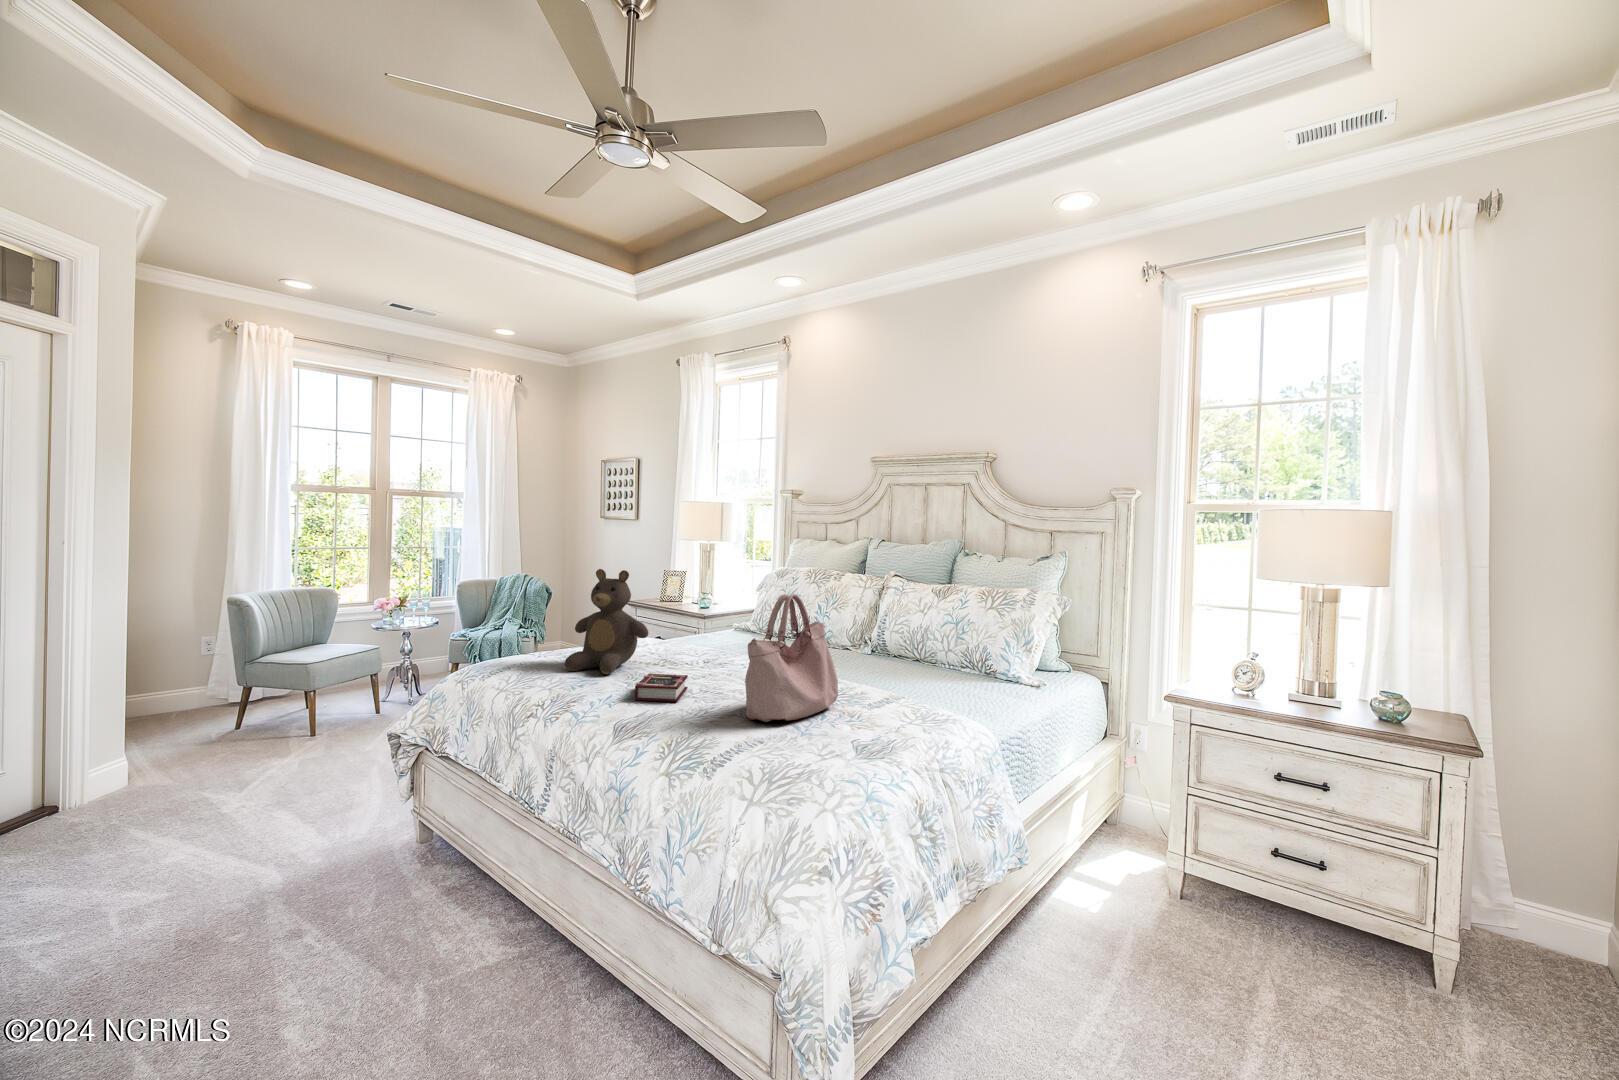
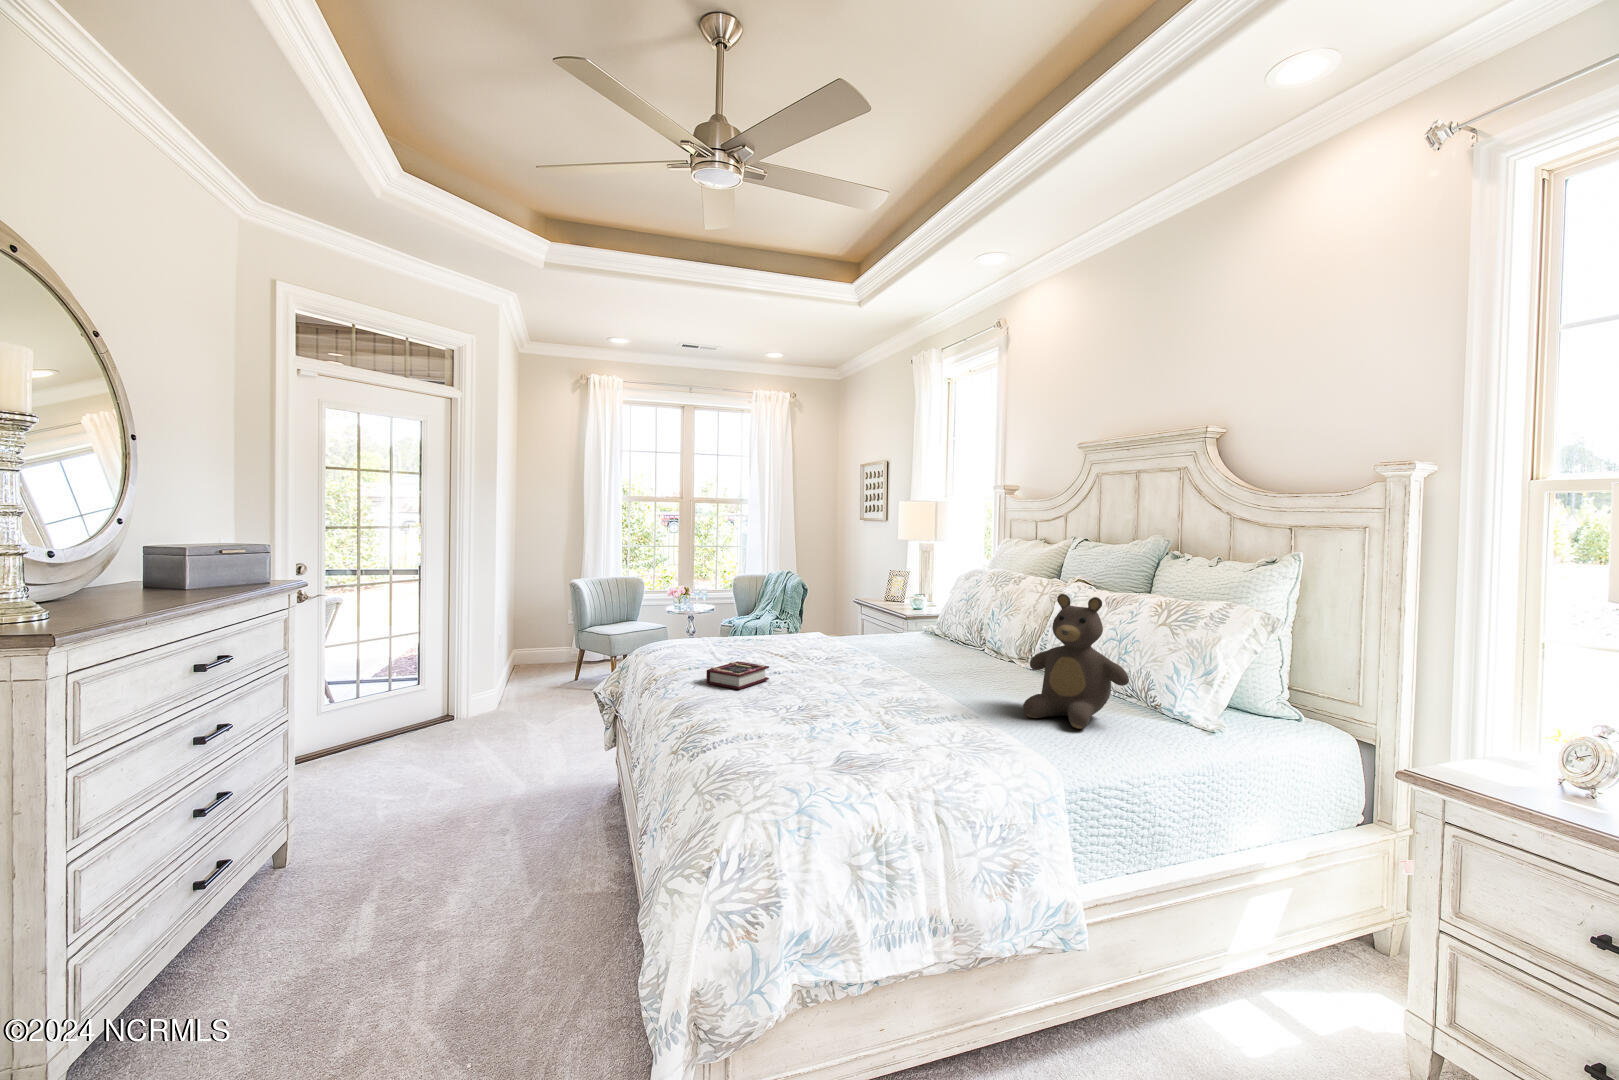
teddy bear: present [565,569,648,674] -> present [1023,594,1129,729]
handbag: present [745,594,838,722] -> none [772,588,898,720]

